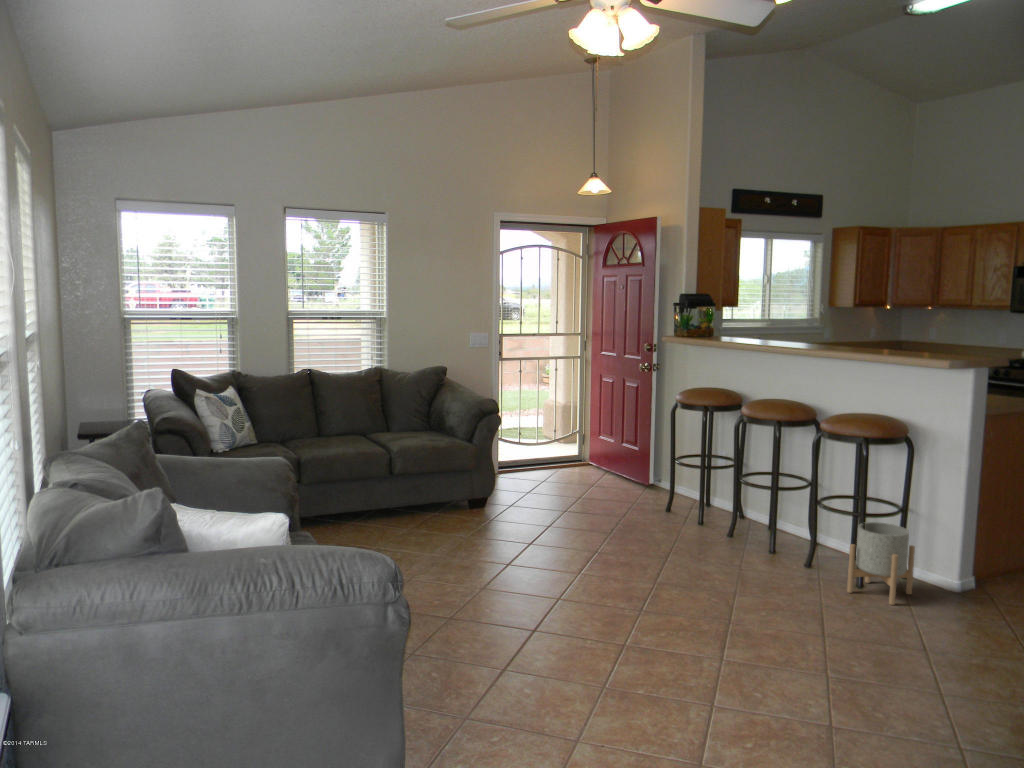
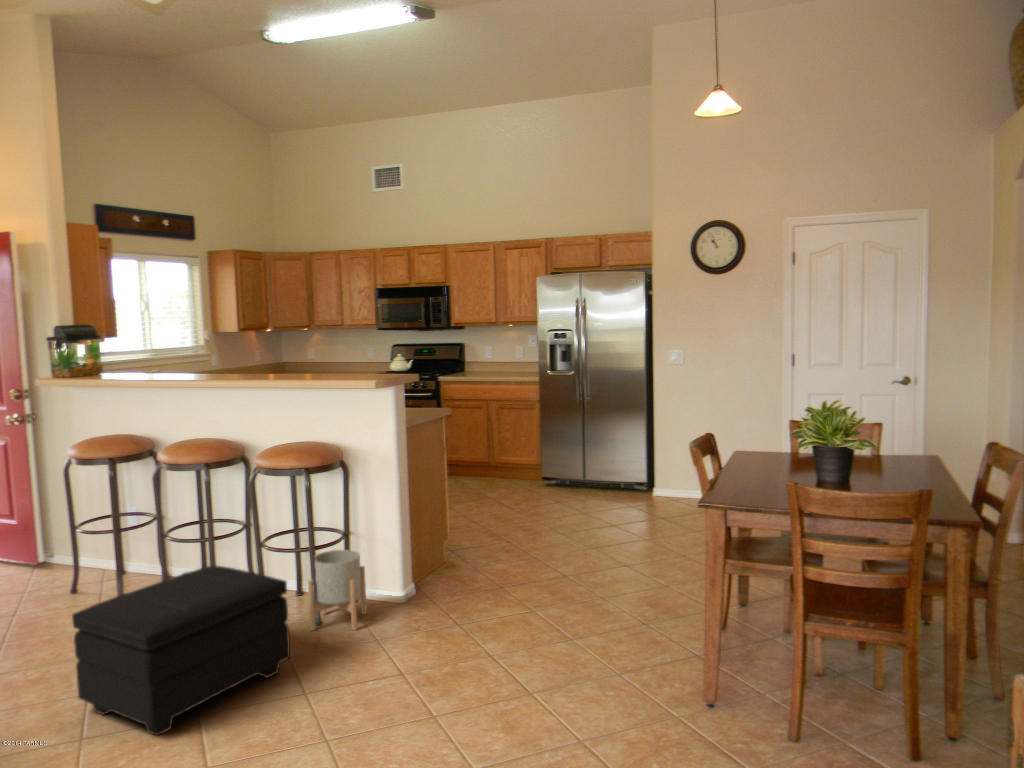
footstool: none [641,507,819,629] -> present [72,566,290,735]

